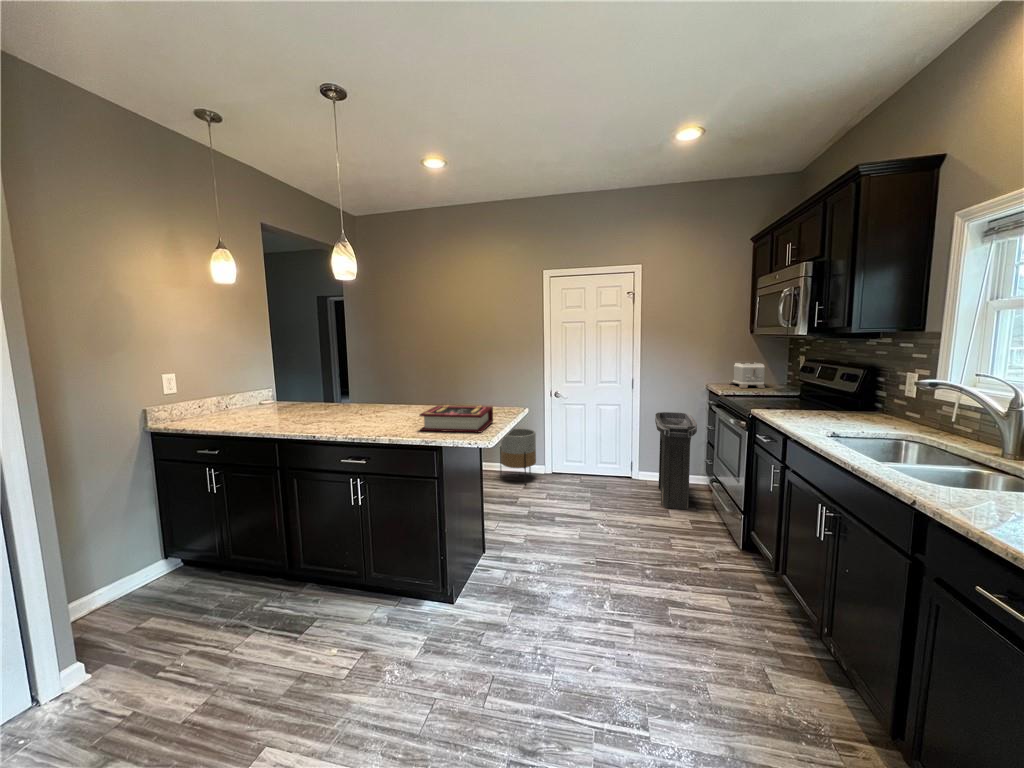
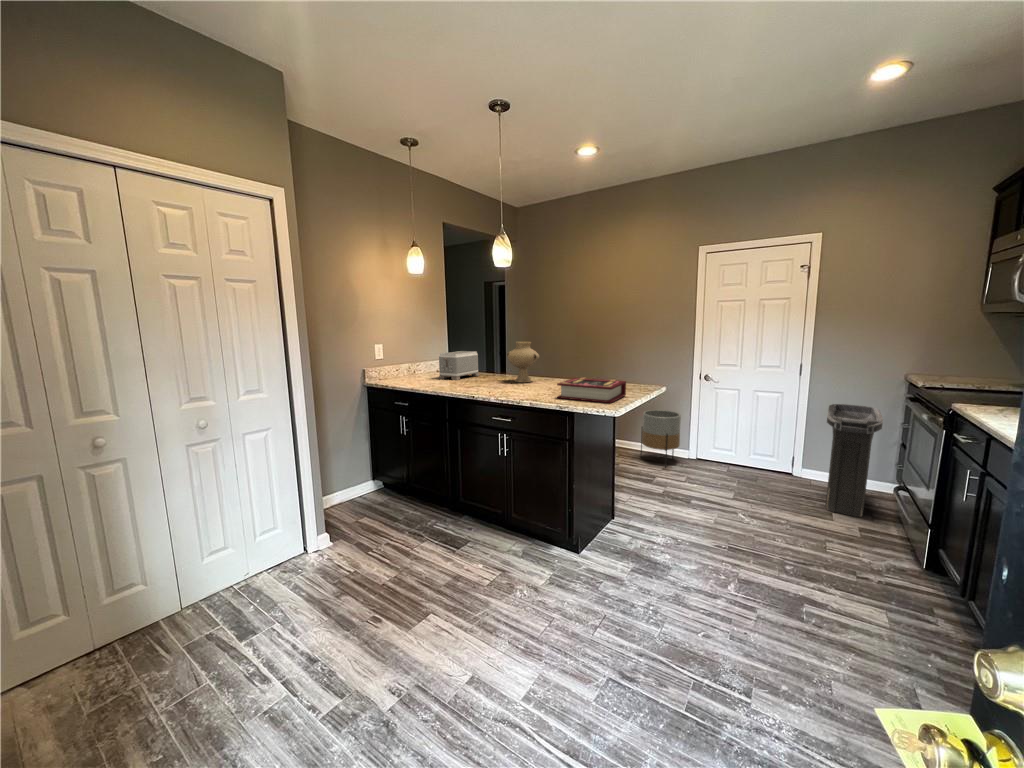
toaster: present [728,363,765,388] -> present [439,351,479,380]
vase: none [354,367,394,413] -> present [507,342,539,382]

